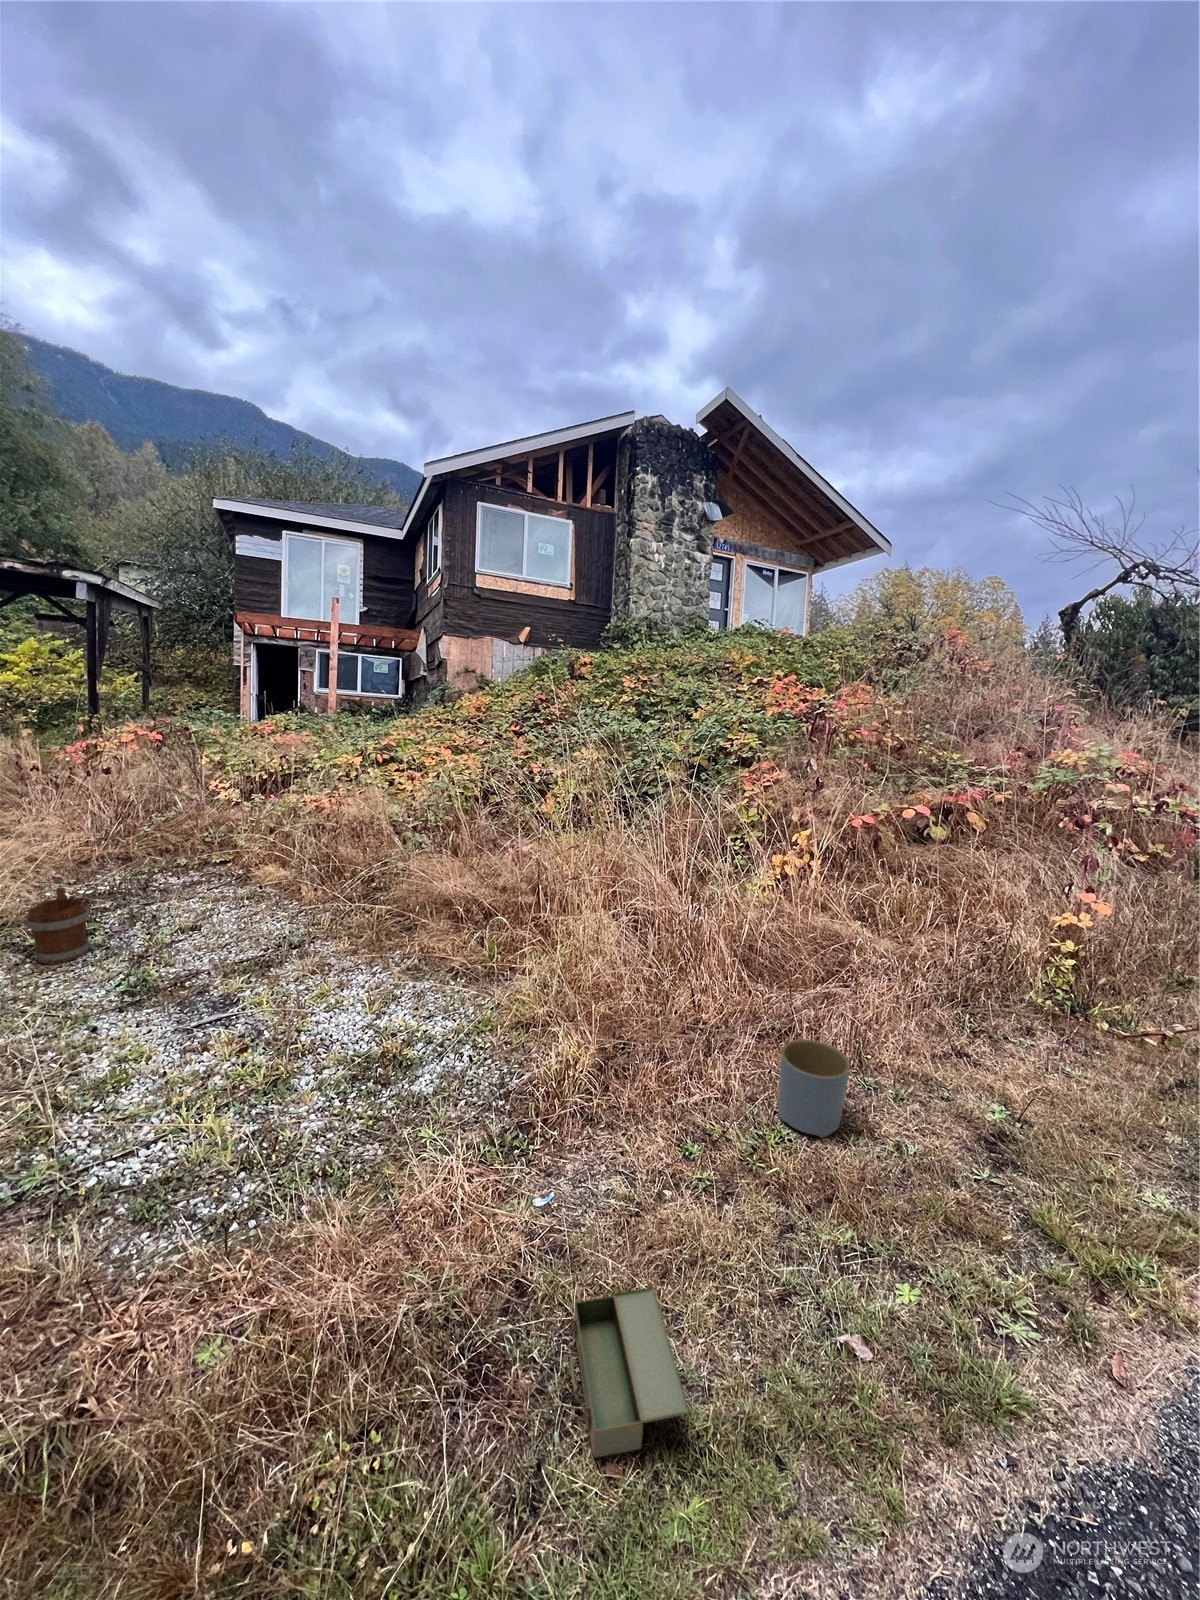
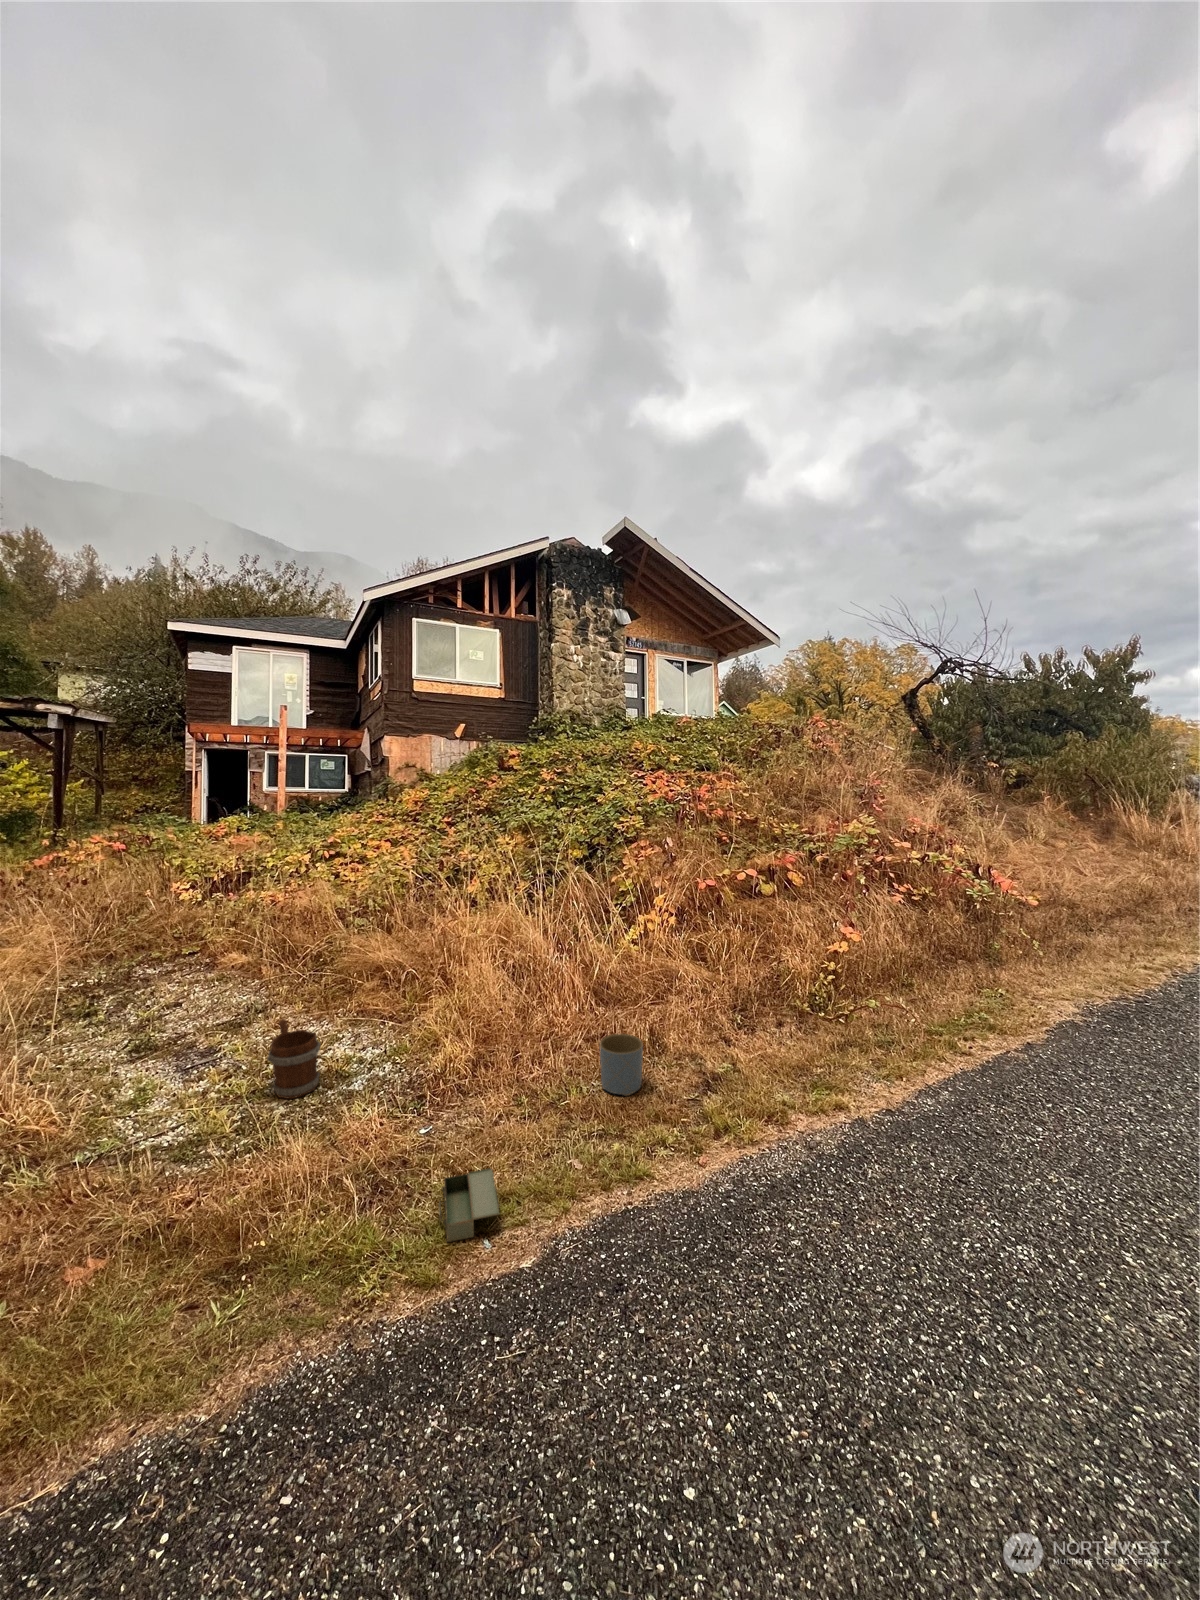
bucket: present [24,887,91,965] -> present [267,1020,321,1099]

